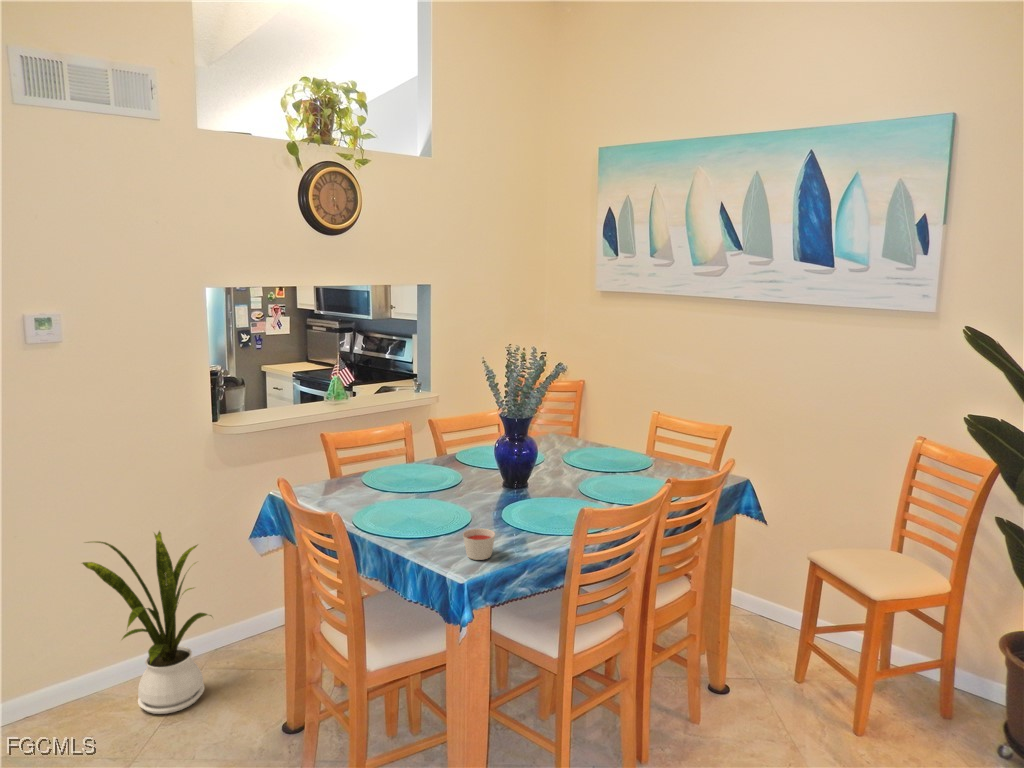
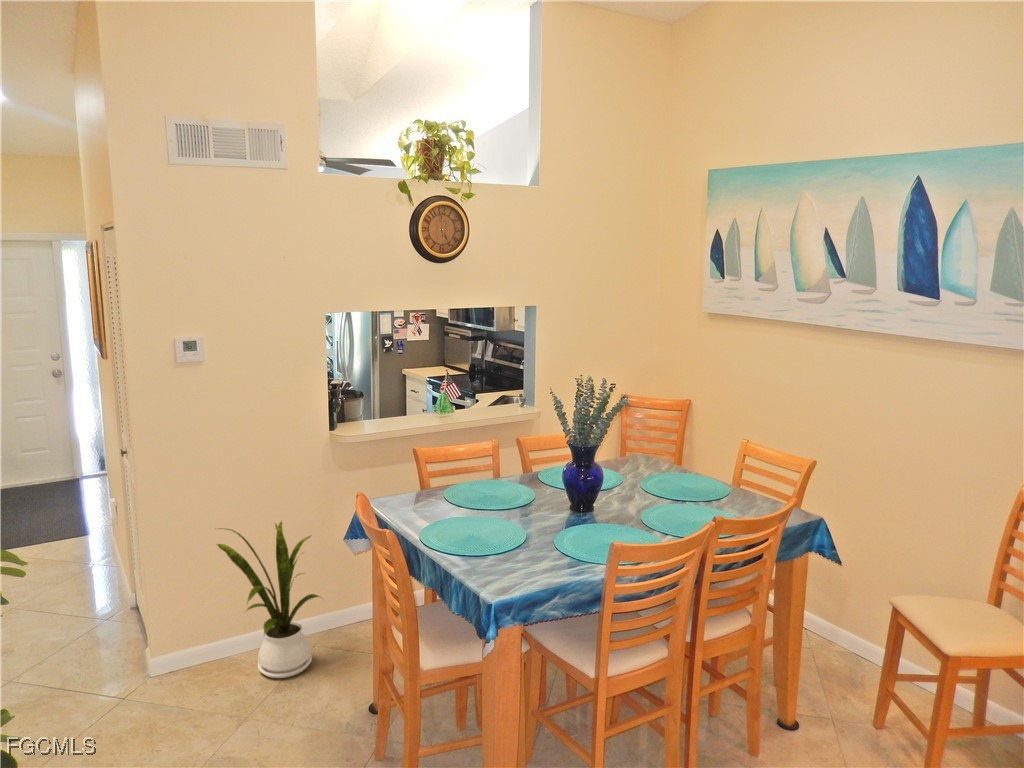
candle: present [463,529,495,560] -> none [503,552,532,582]

